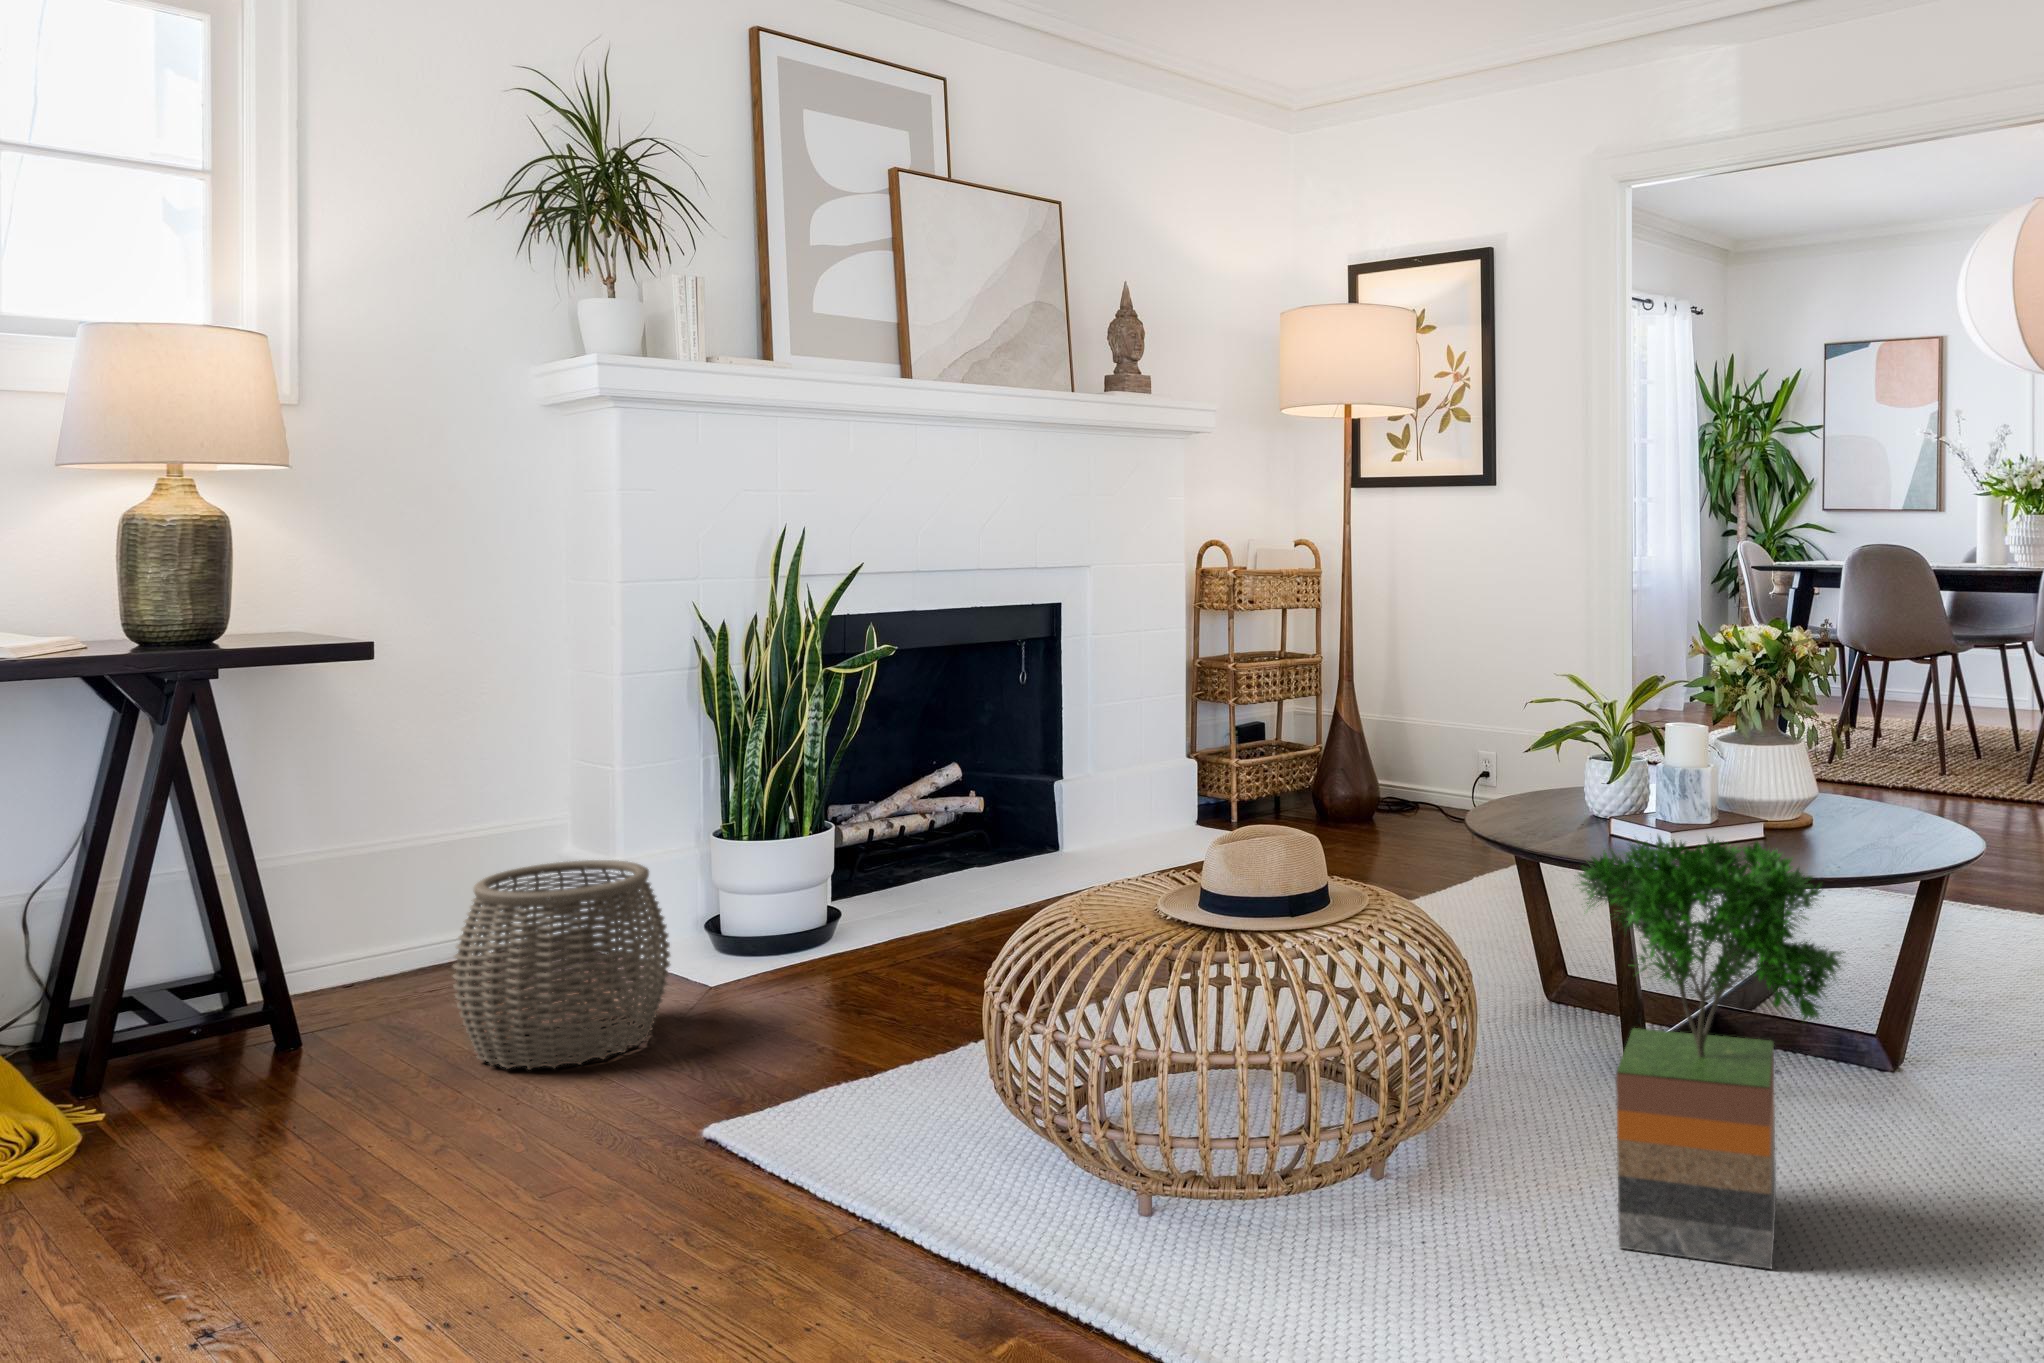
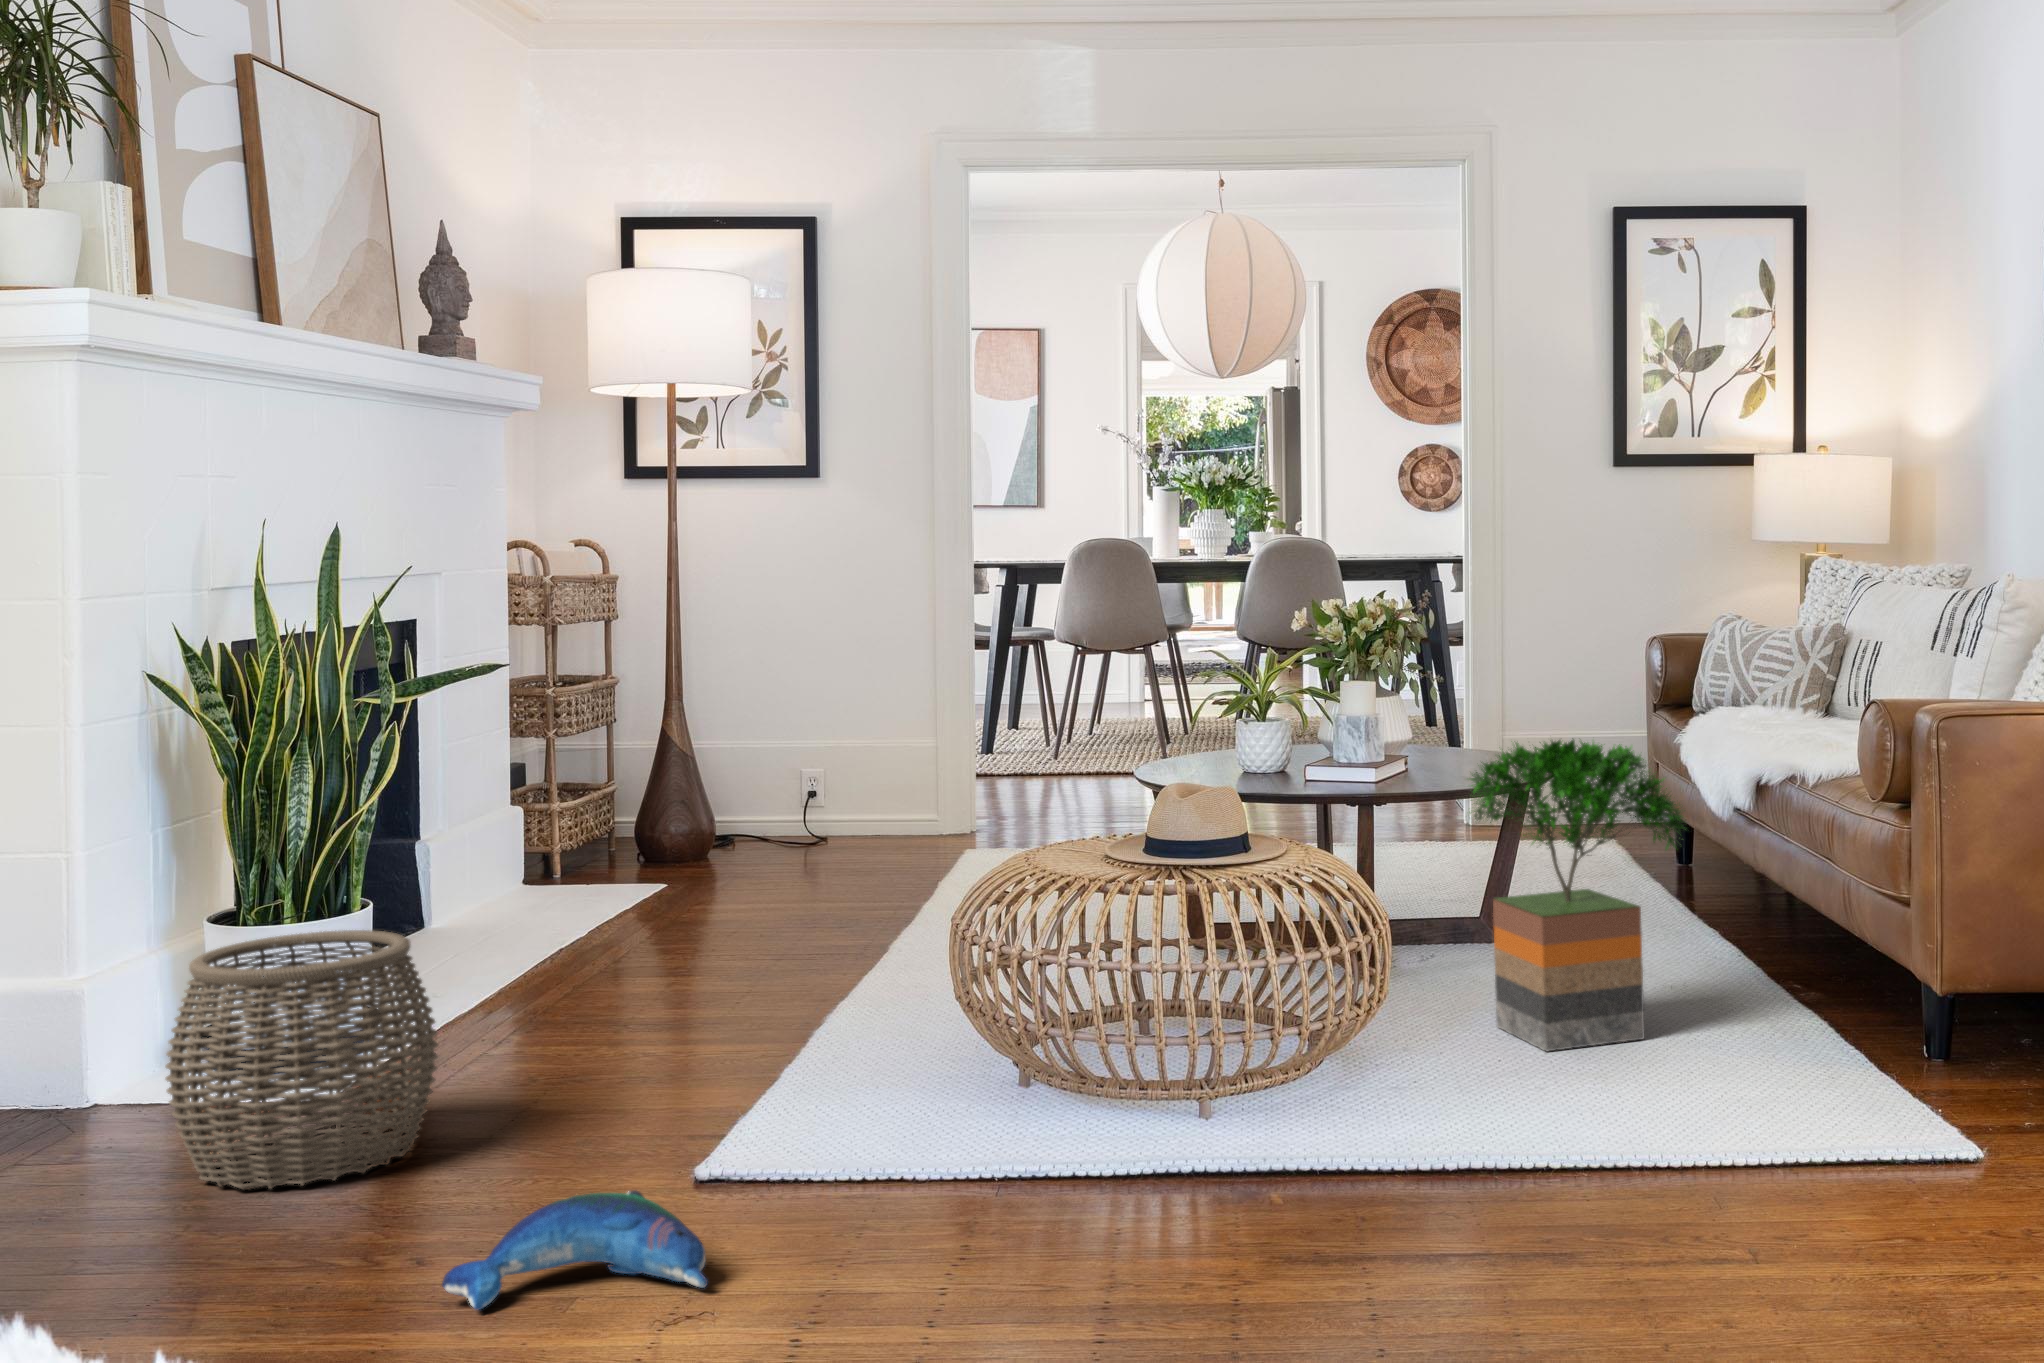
plush toy: none [290,1151,478,1275] -> present [442,1191,708,1310]

